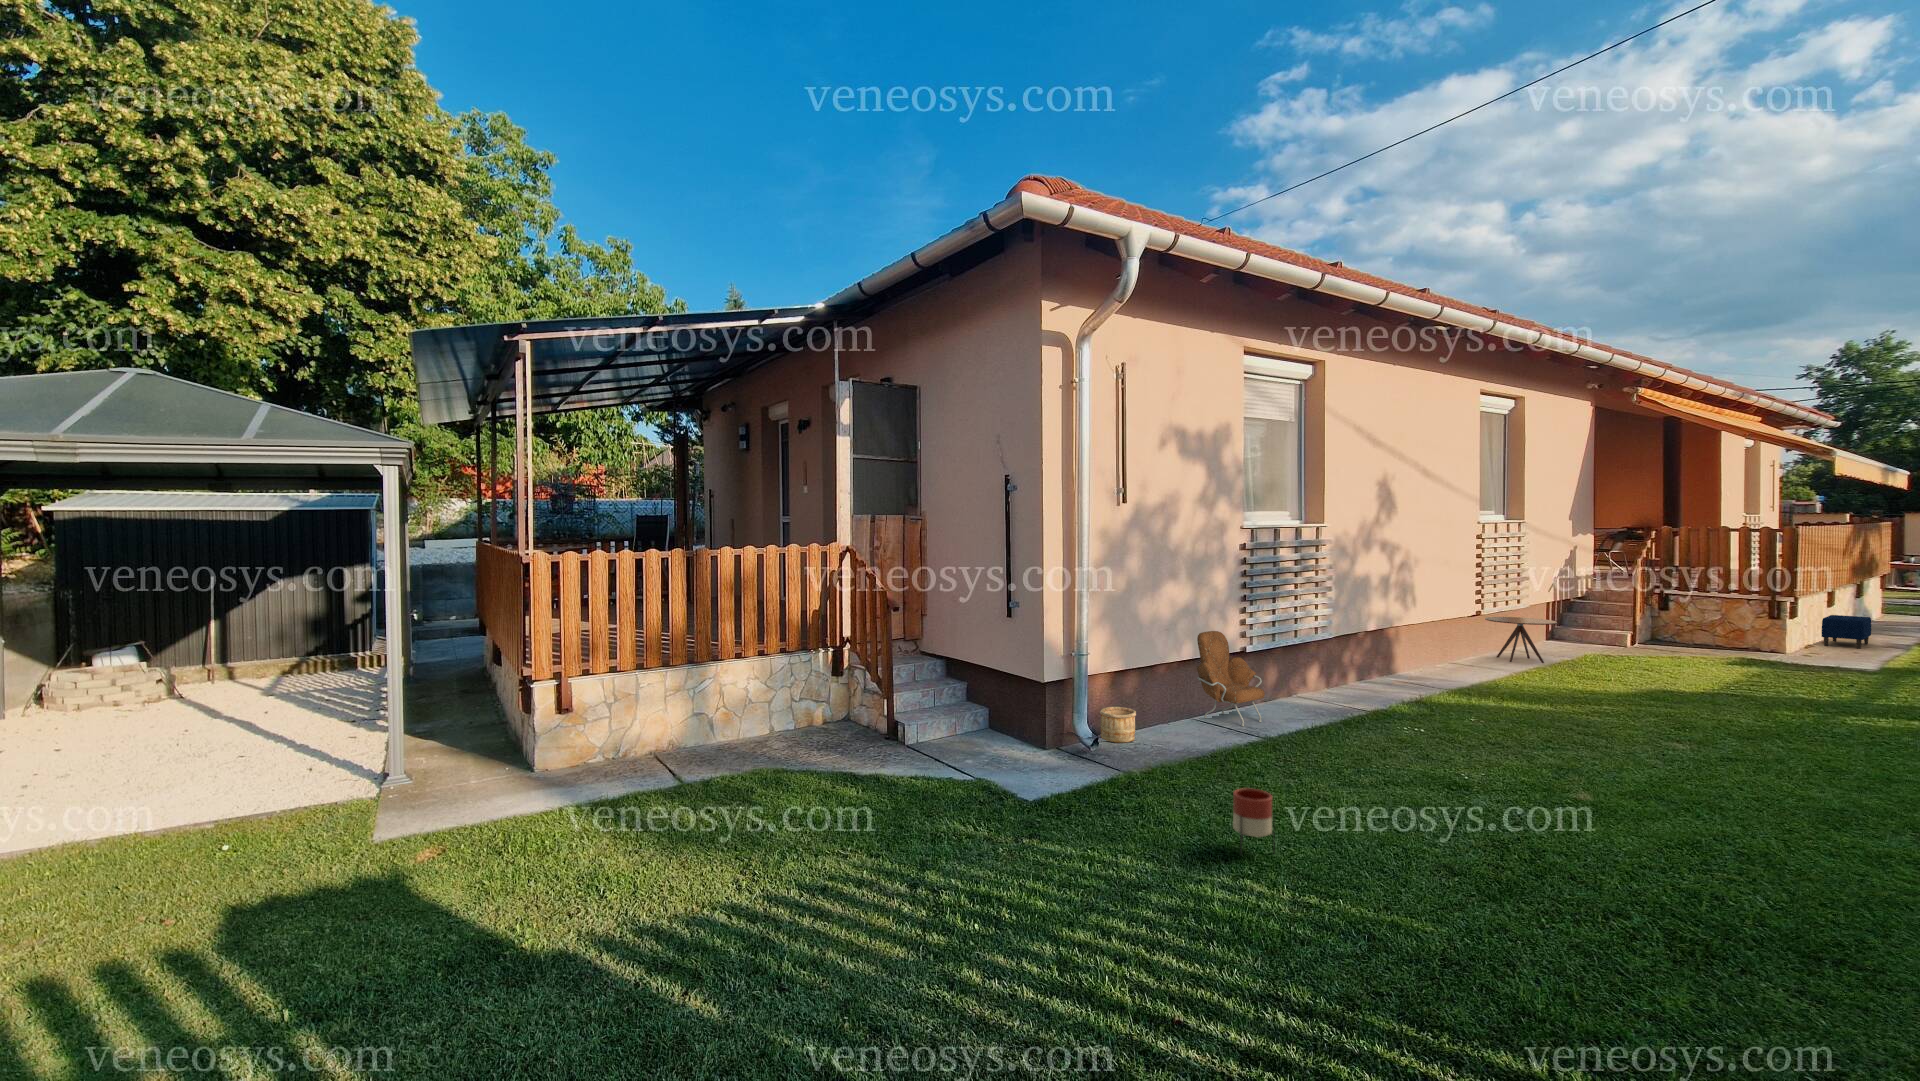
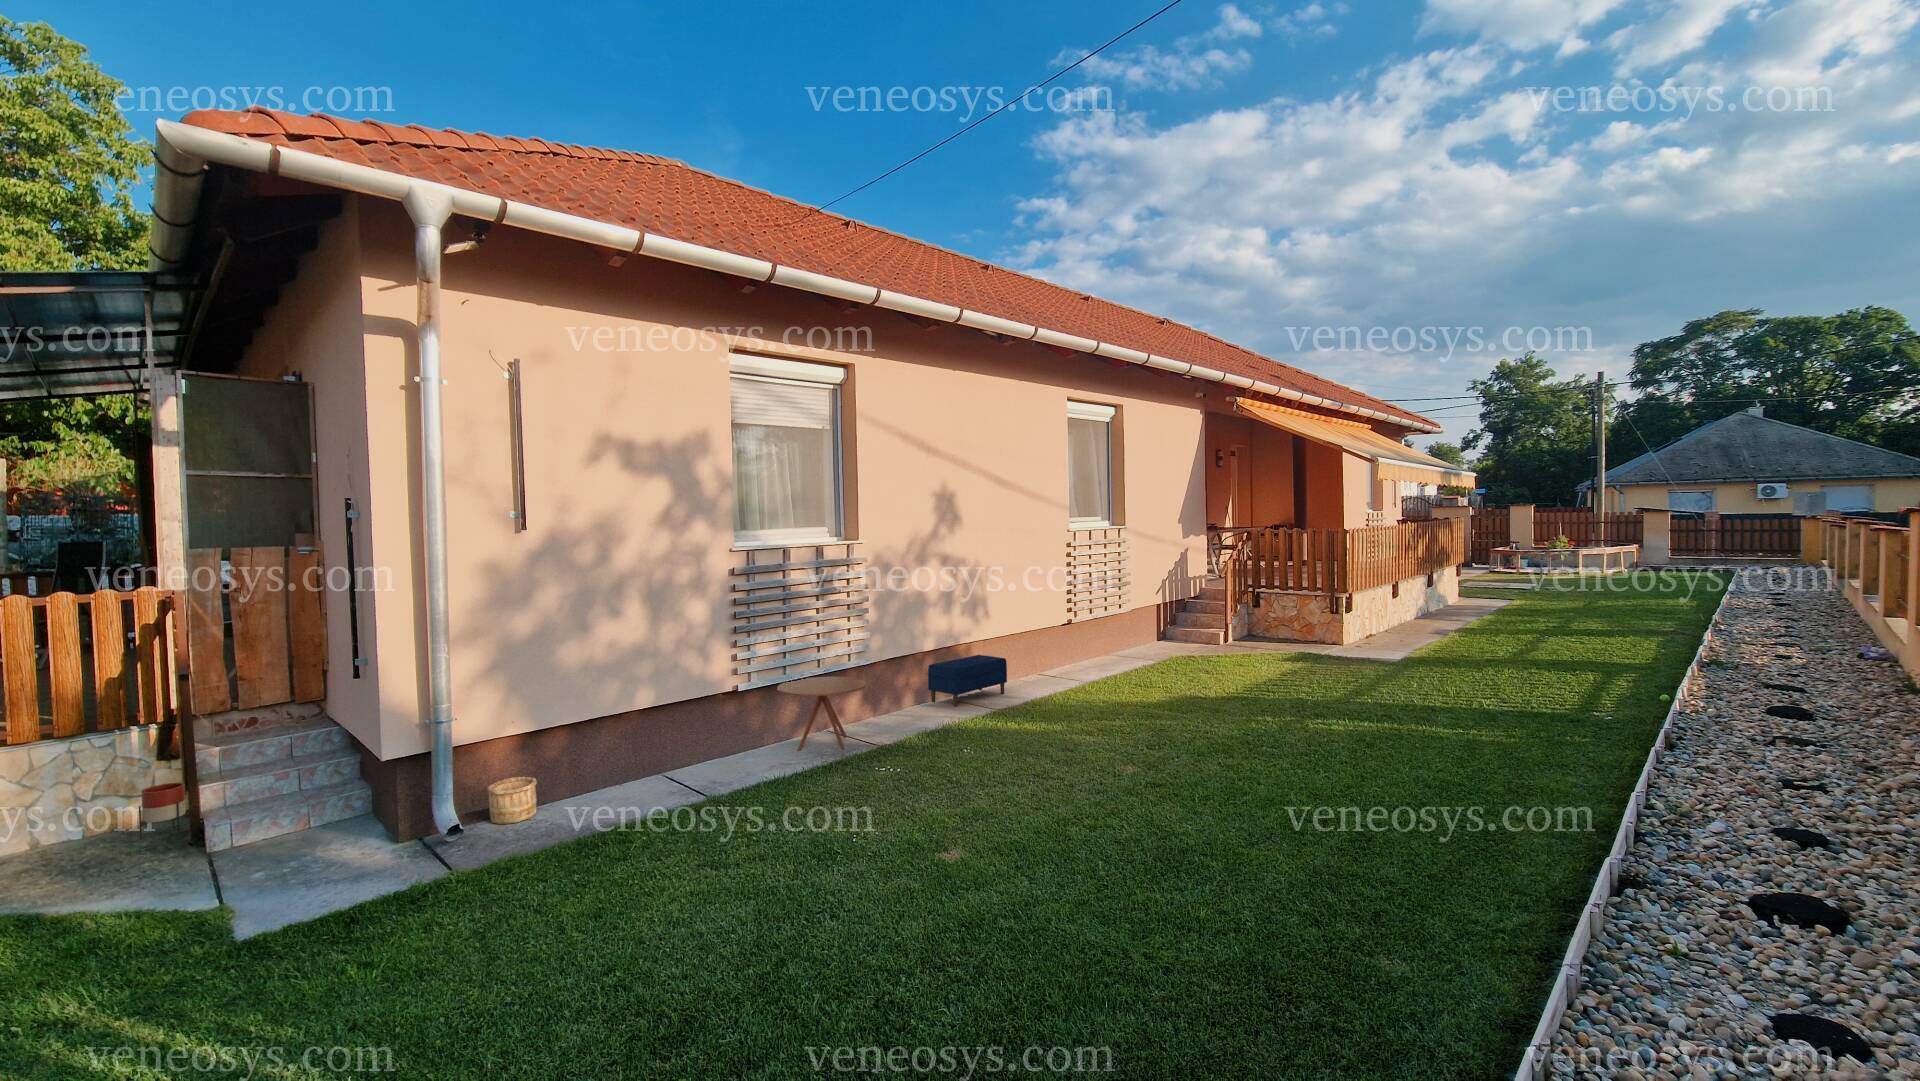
bench: present [1822,615,1871,649] -> present [928,655,1007,707]
round table: present [1485,617,1557,663] -> present [777,677,866,751]
armchair: present [1197,631,1265,726] -> none [657,671,739,783]
planter: present [1233,788,1275,853] -> present [139,783,186,839]

